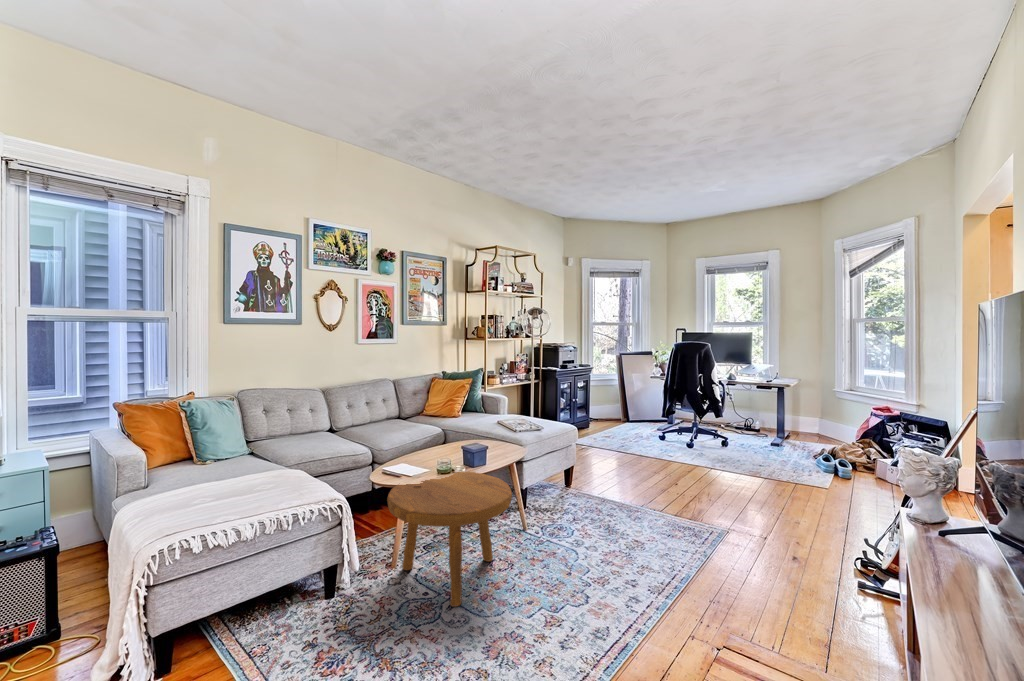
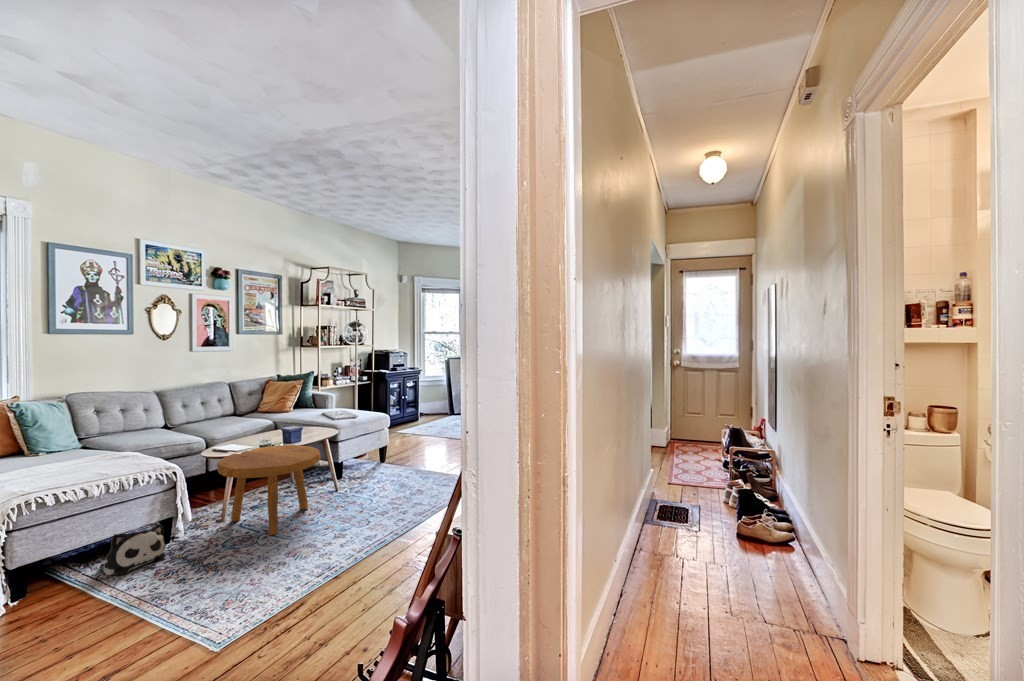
plush toy: none [254,578,329,653] -> present [100,524,166,575]

